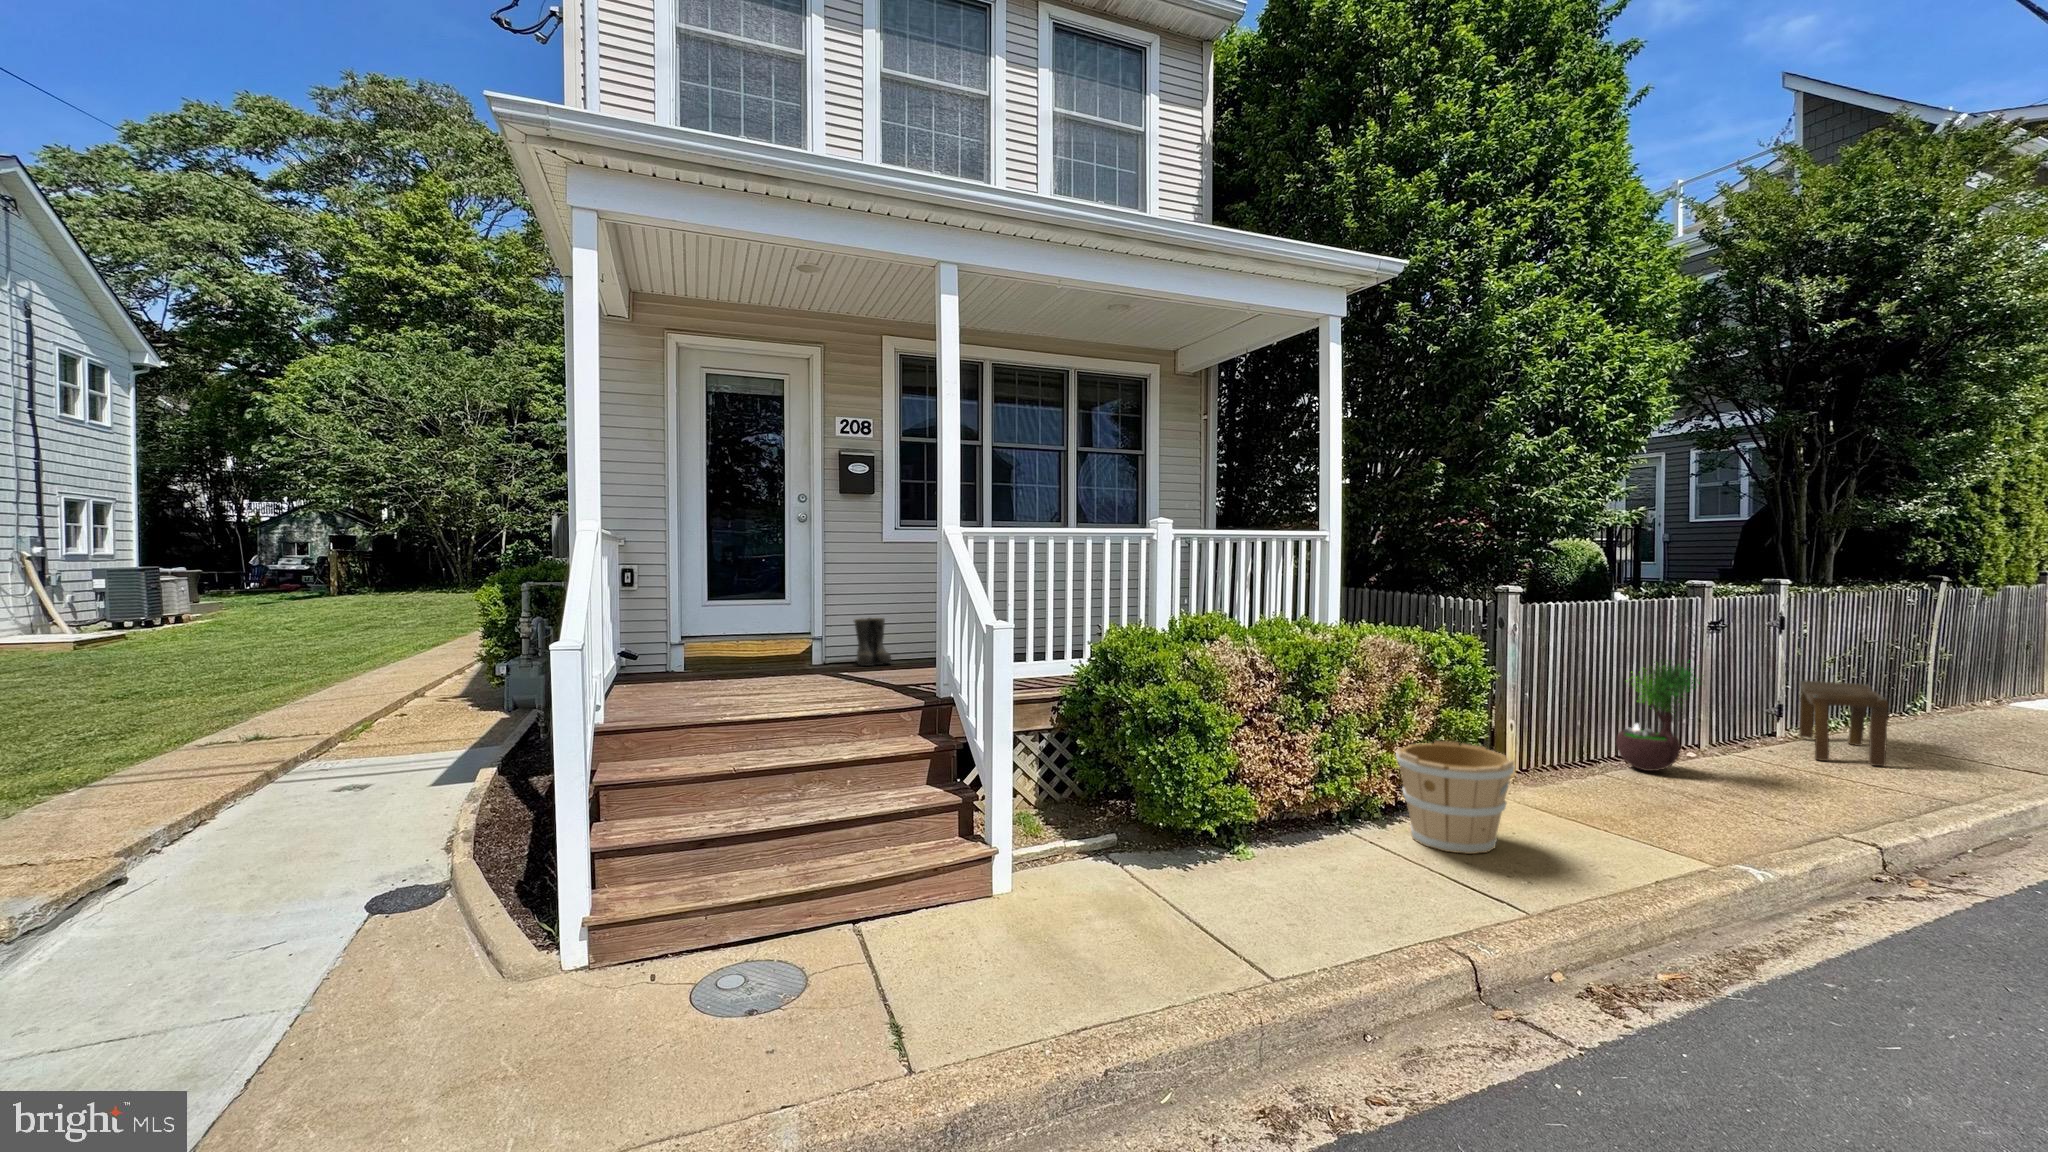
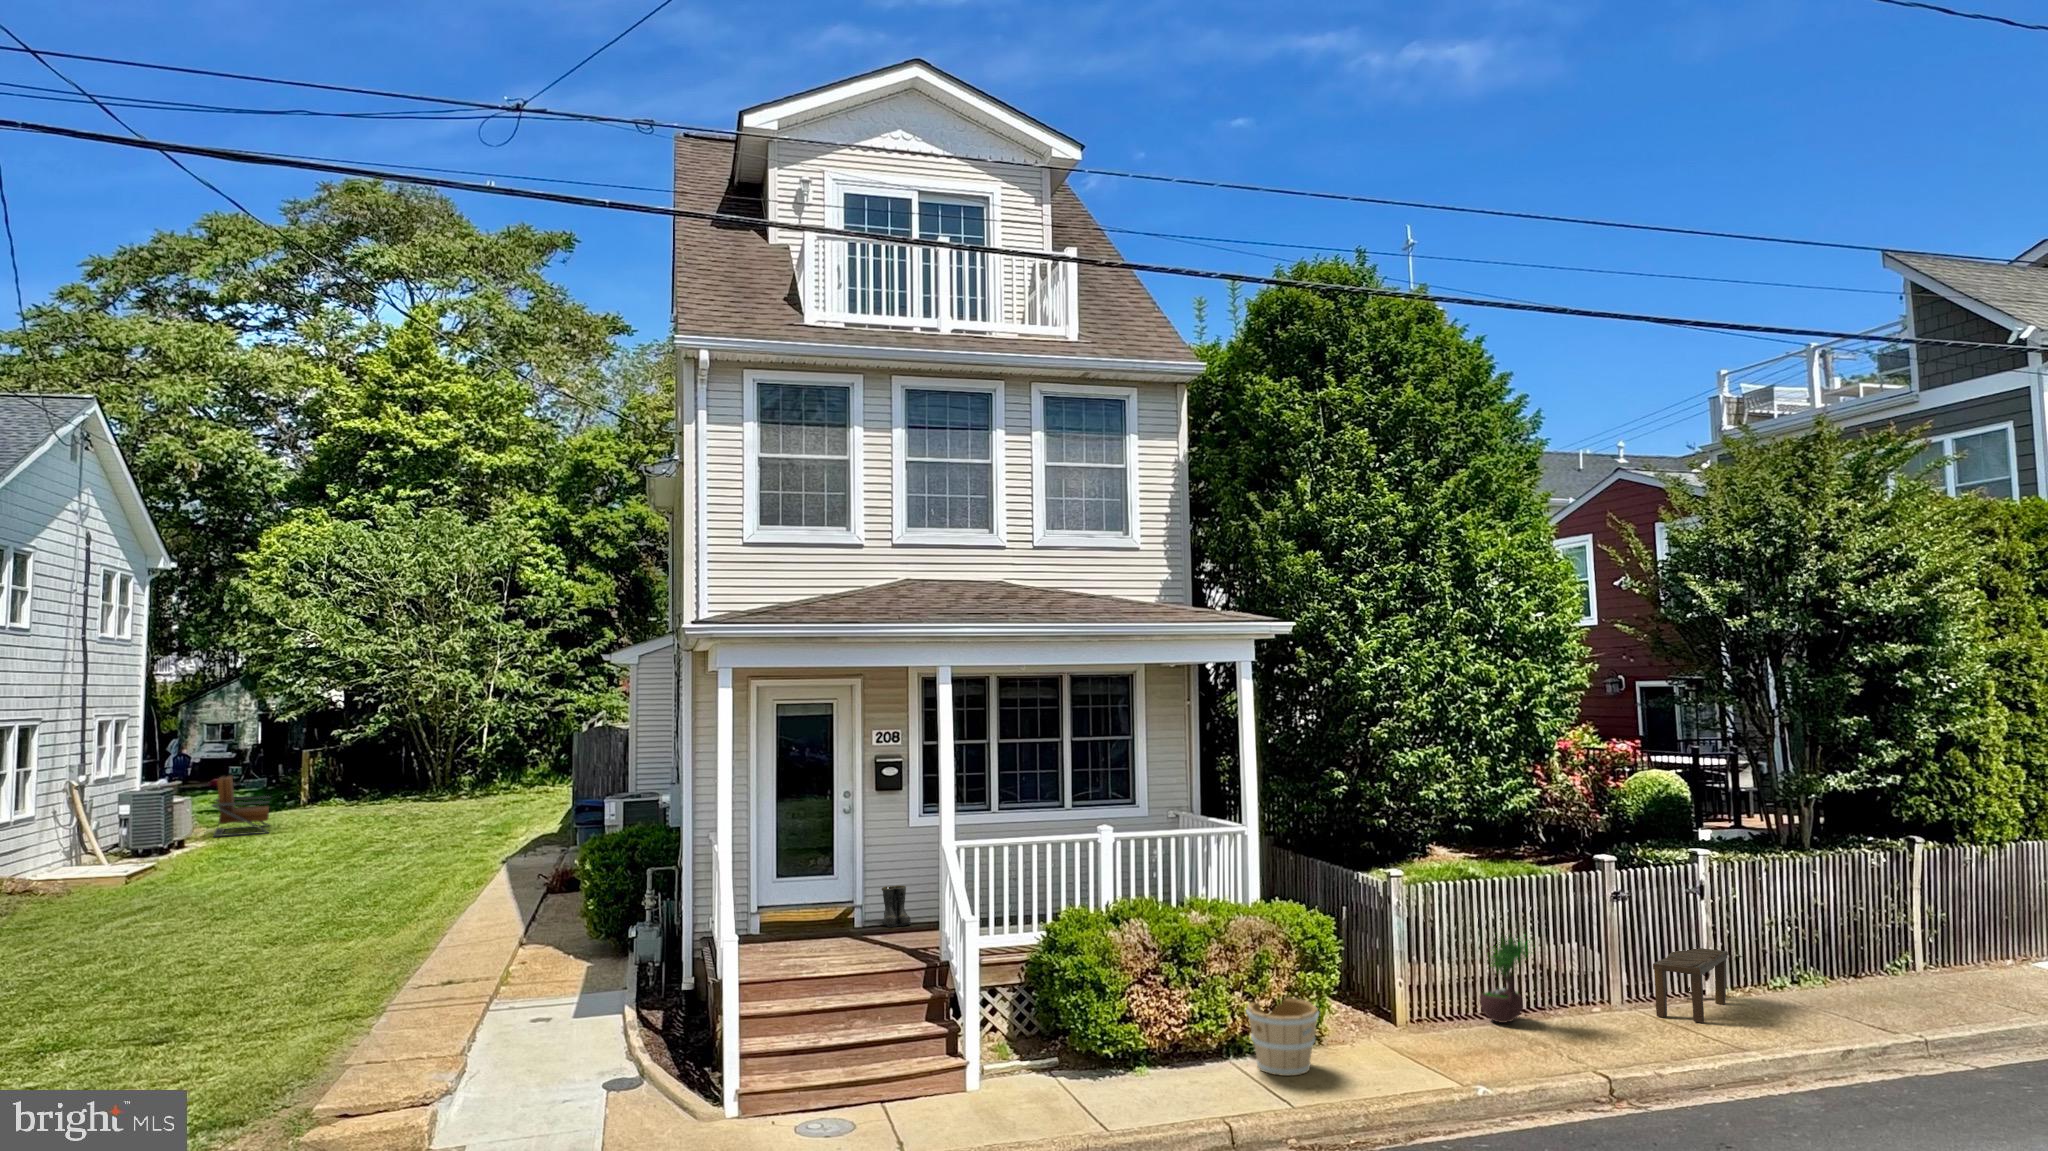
lounge chair: none [185,564,263,621] -> present [212,776,270,836]

